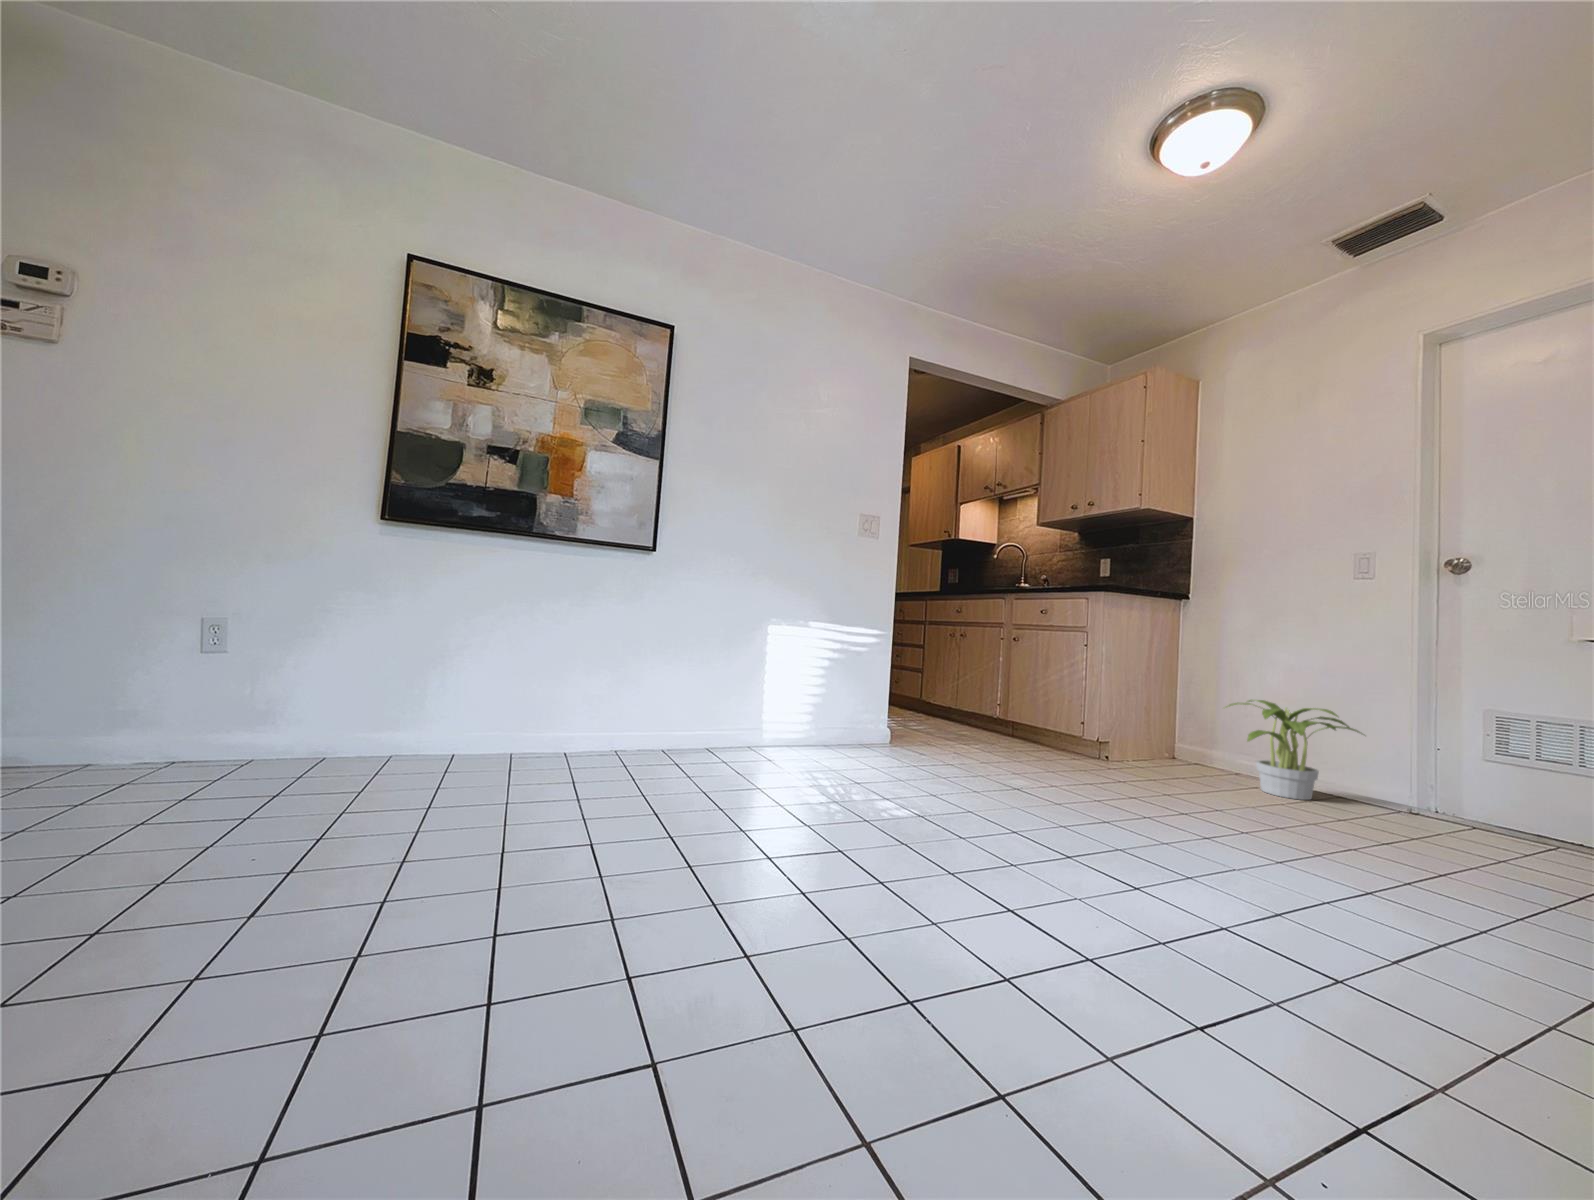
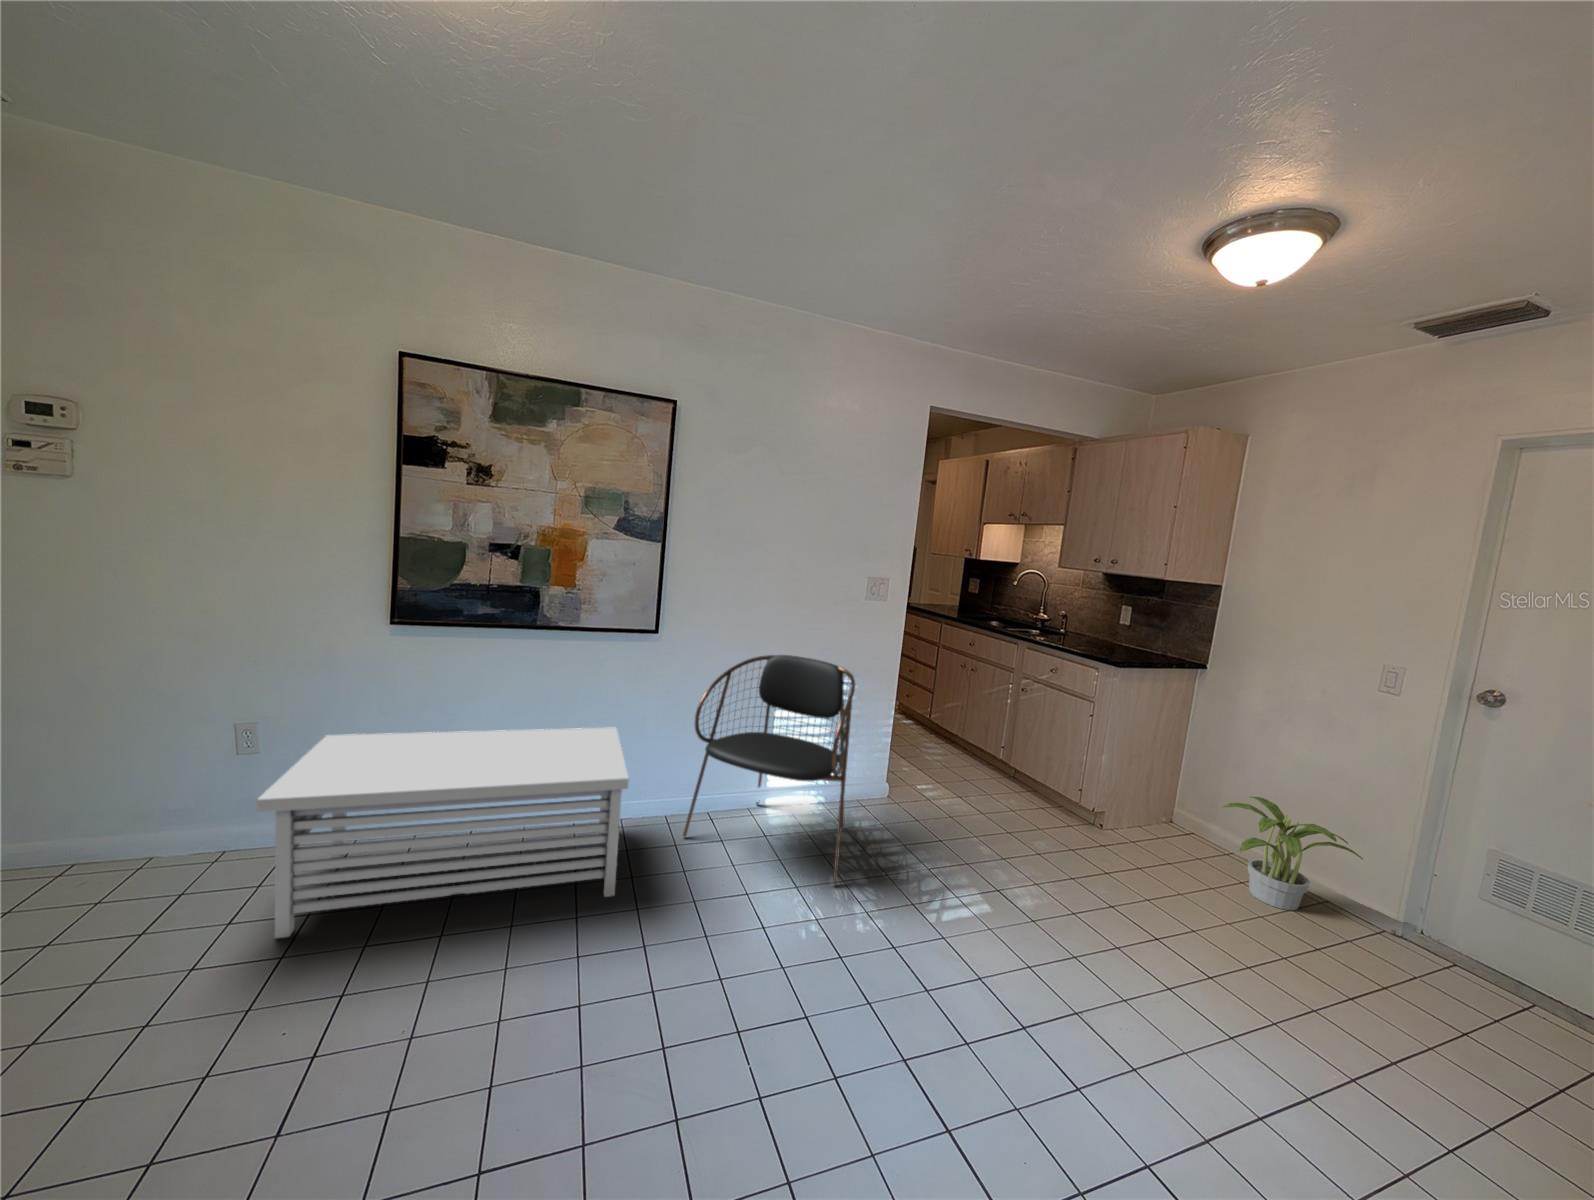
dining chair: none [682,577,857,786] -> present [683,655,855,887]
storage bench: none [232,632,633,809] -> present [257,728,629,938]

